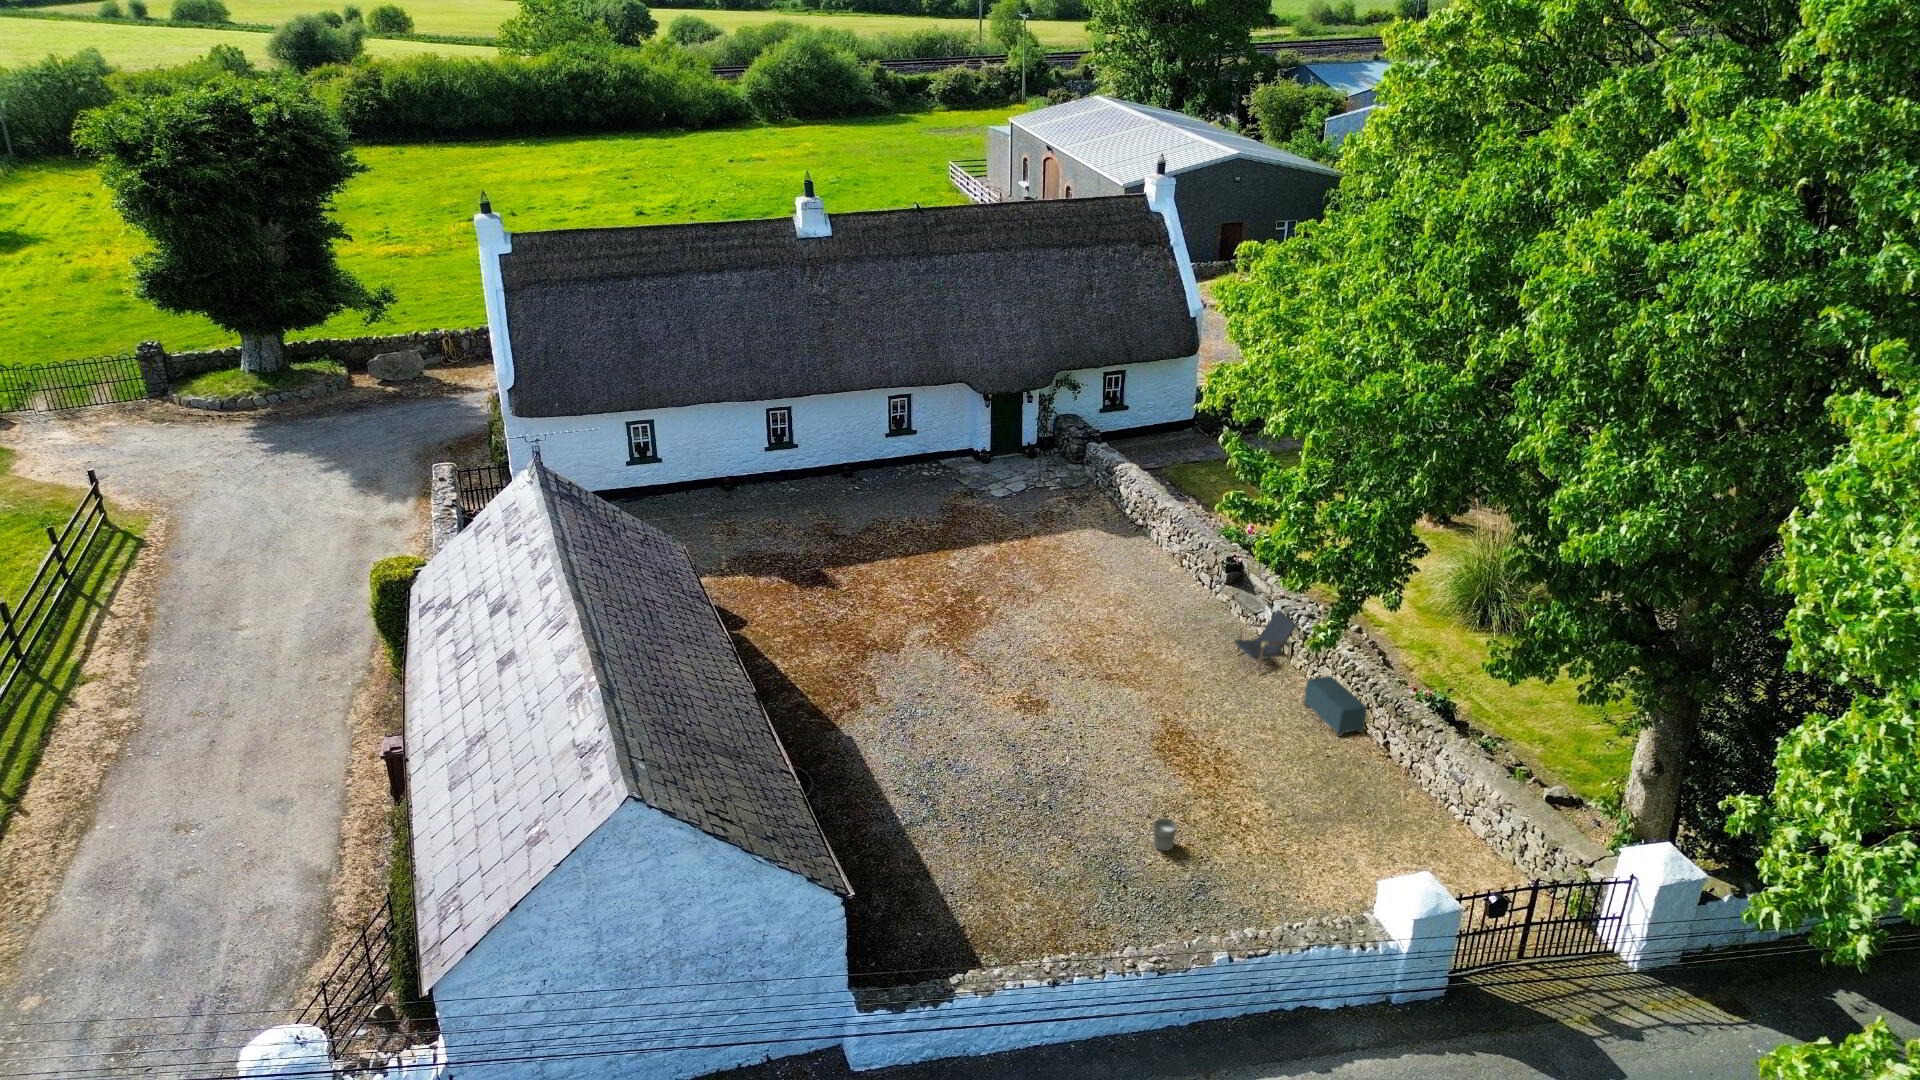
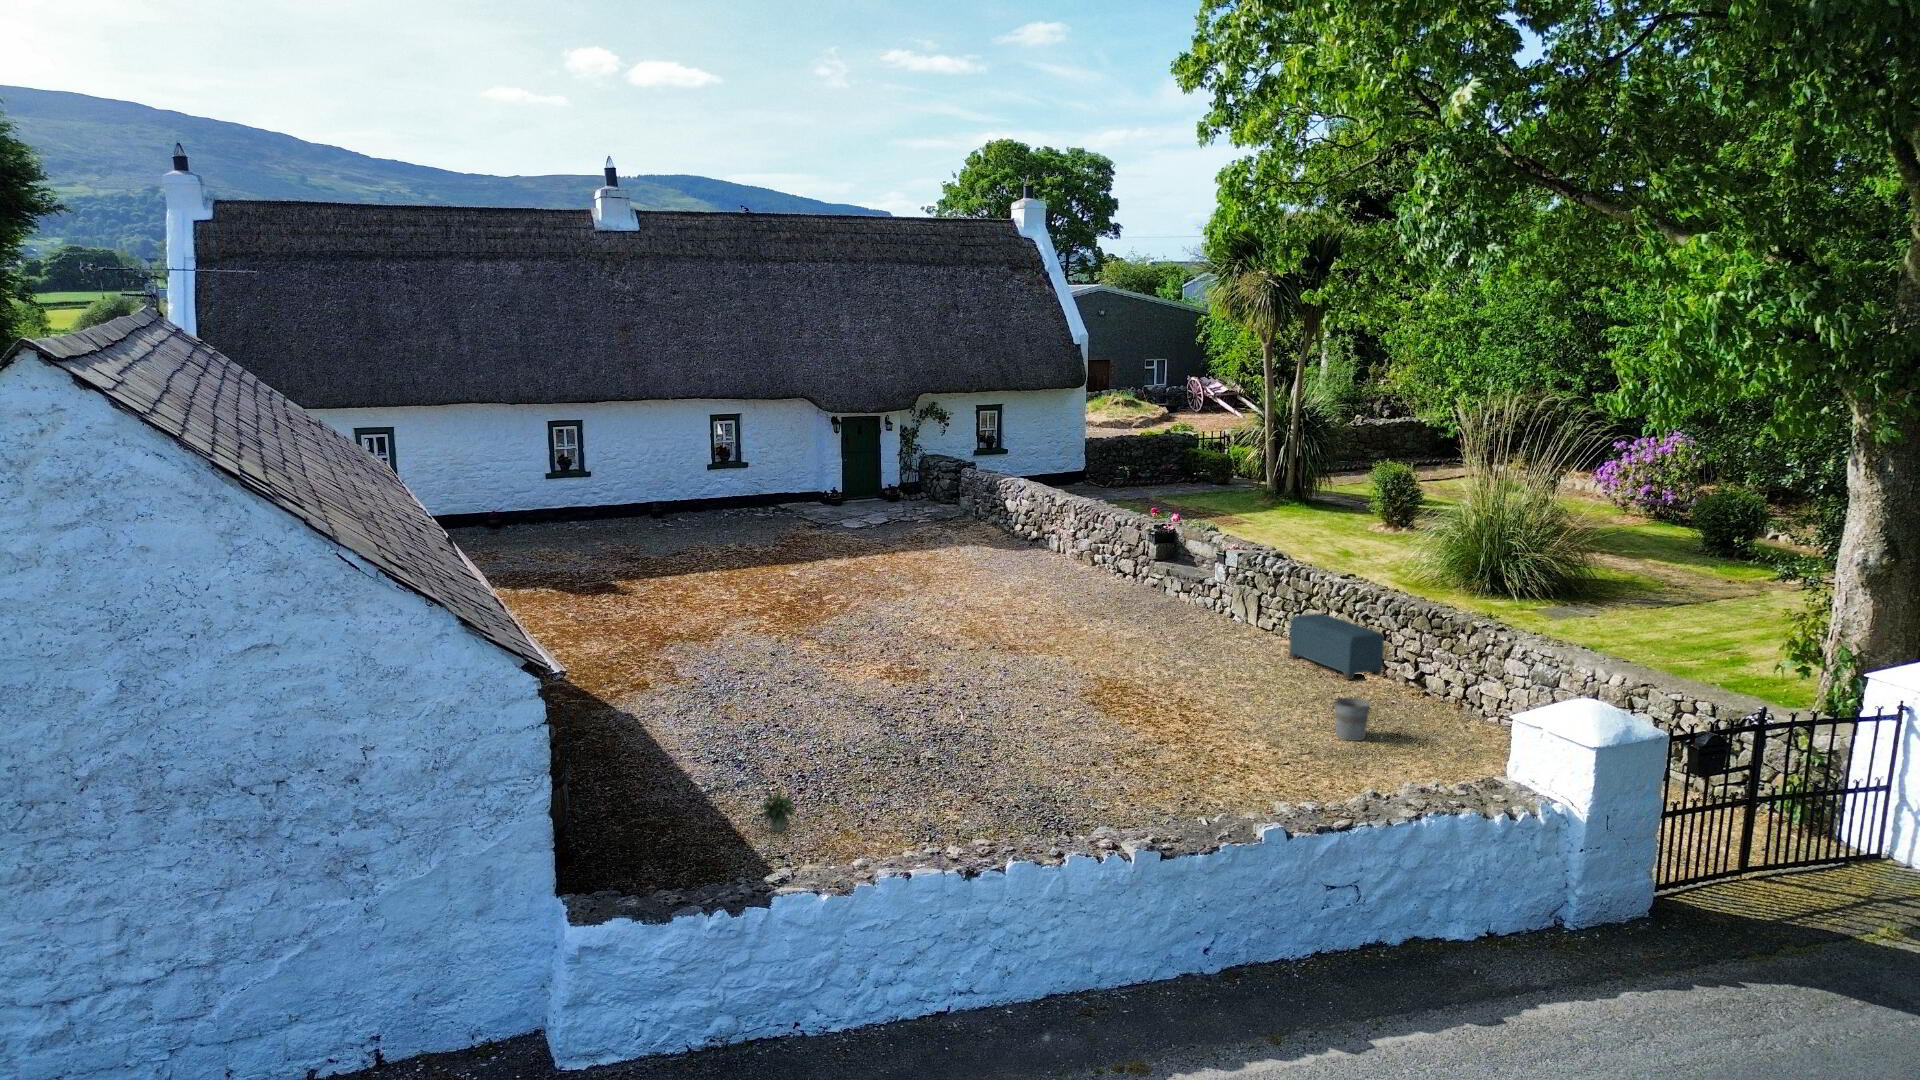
lounge chair: present [1234,610,1296,676] -> none [1179,555,1263,637]
bucket: present [1153,818,1177,851] -> present [1333,698,1371,741]
potted plant: none [938,851,960,877] -> present [760,790,795,832]

